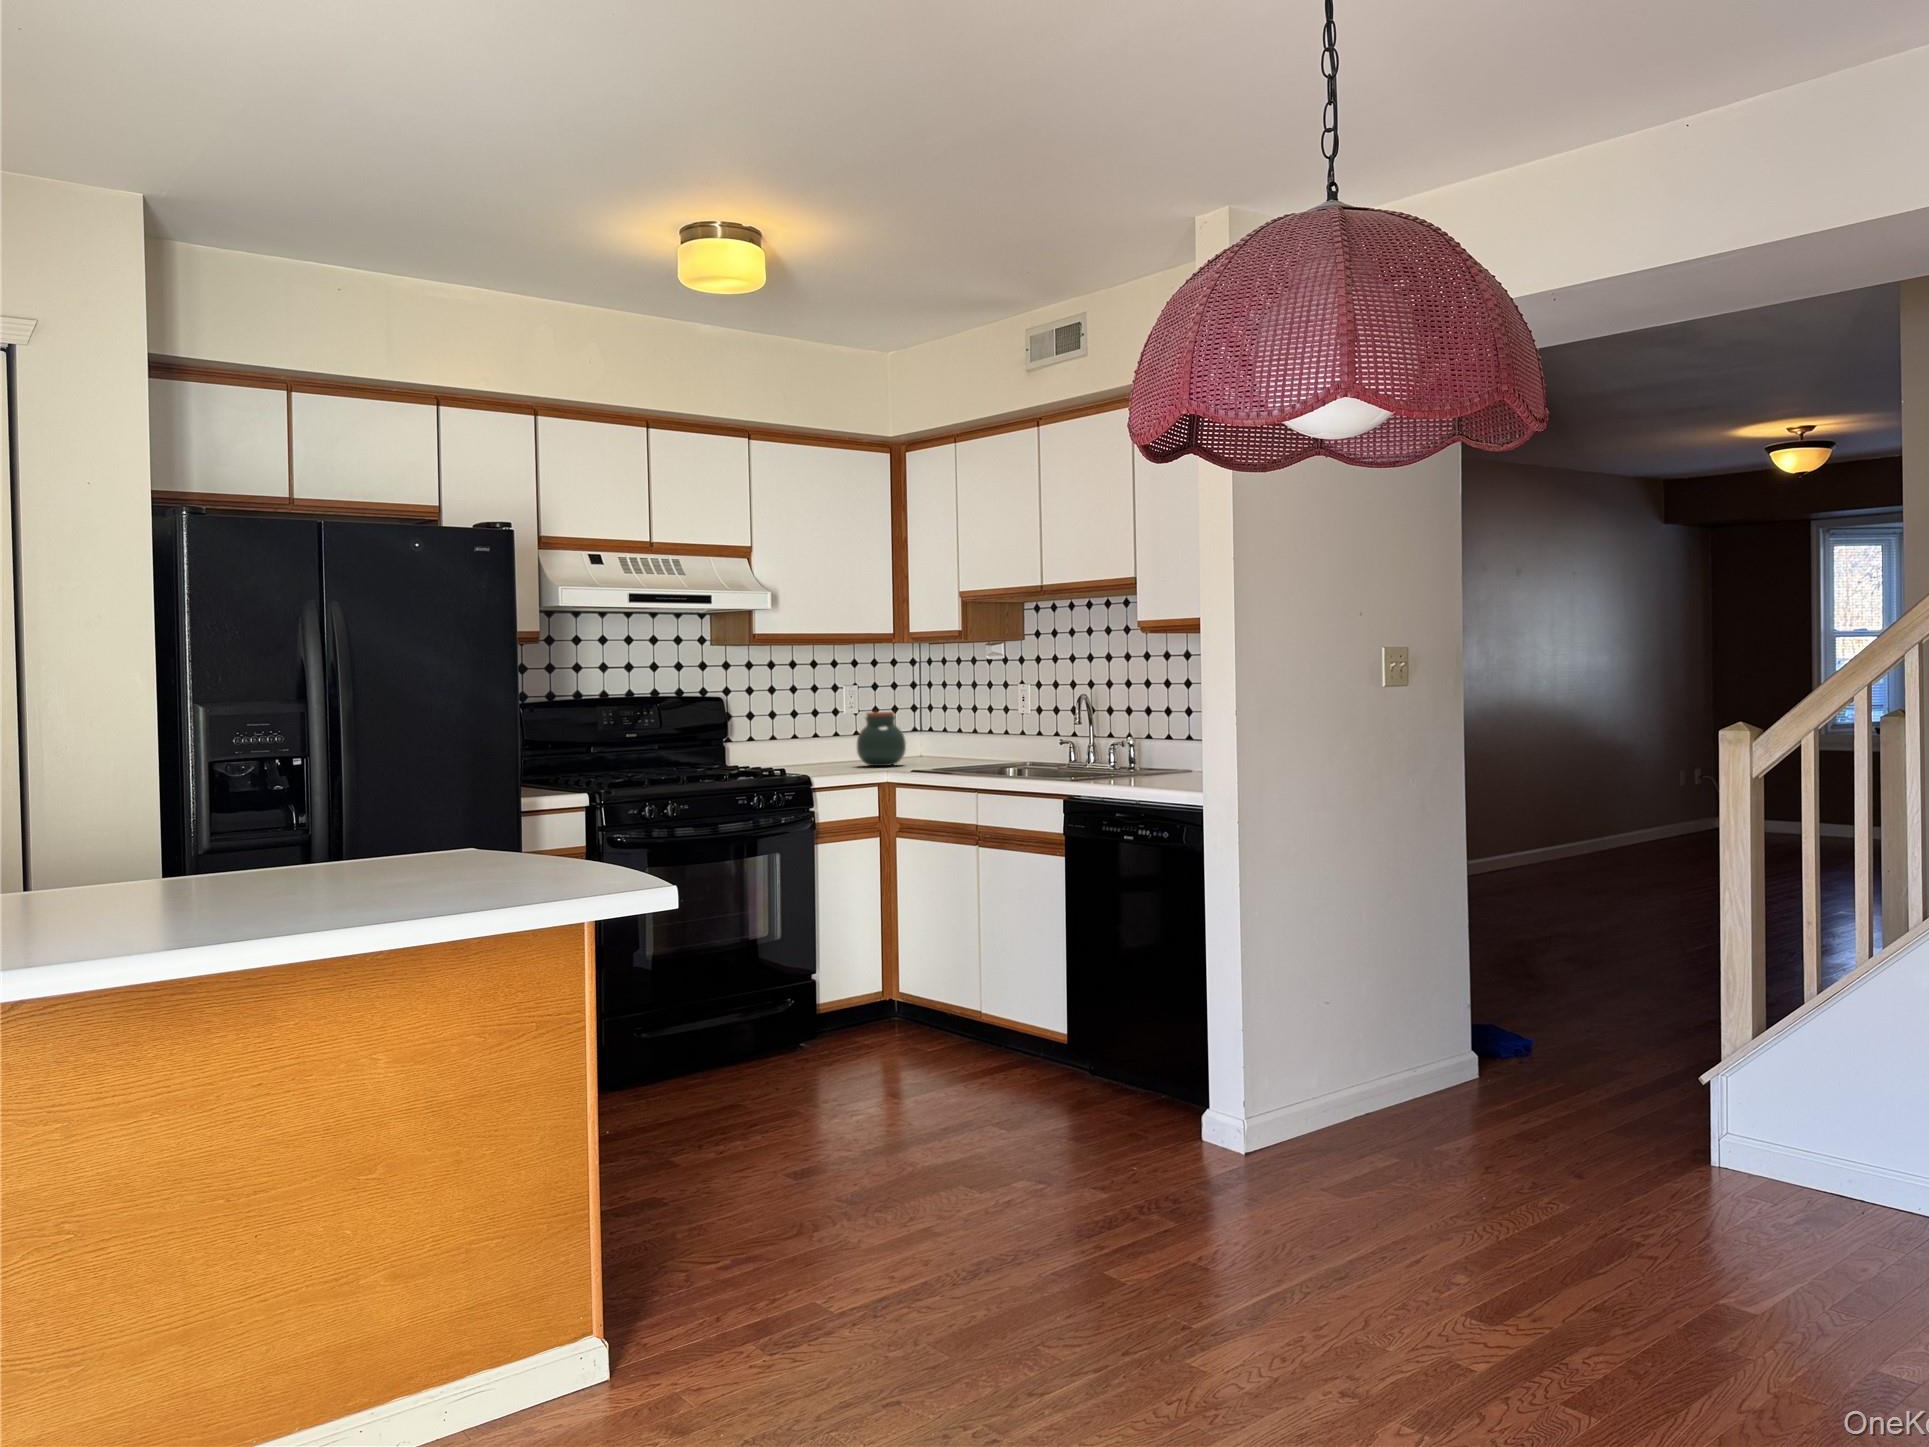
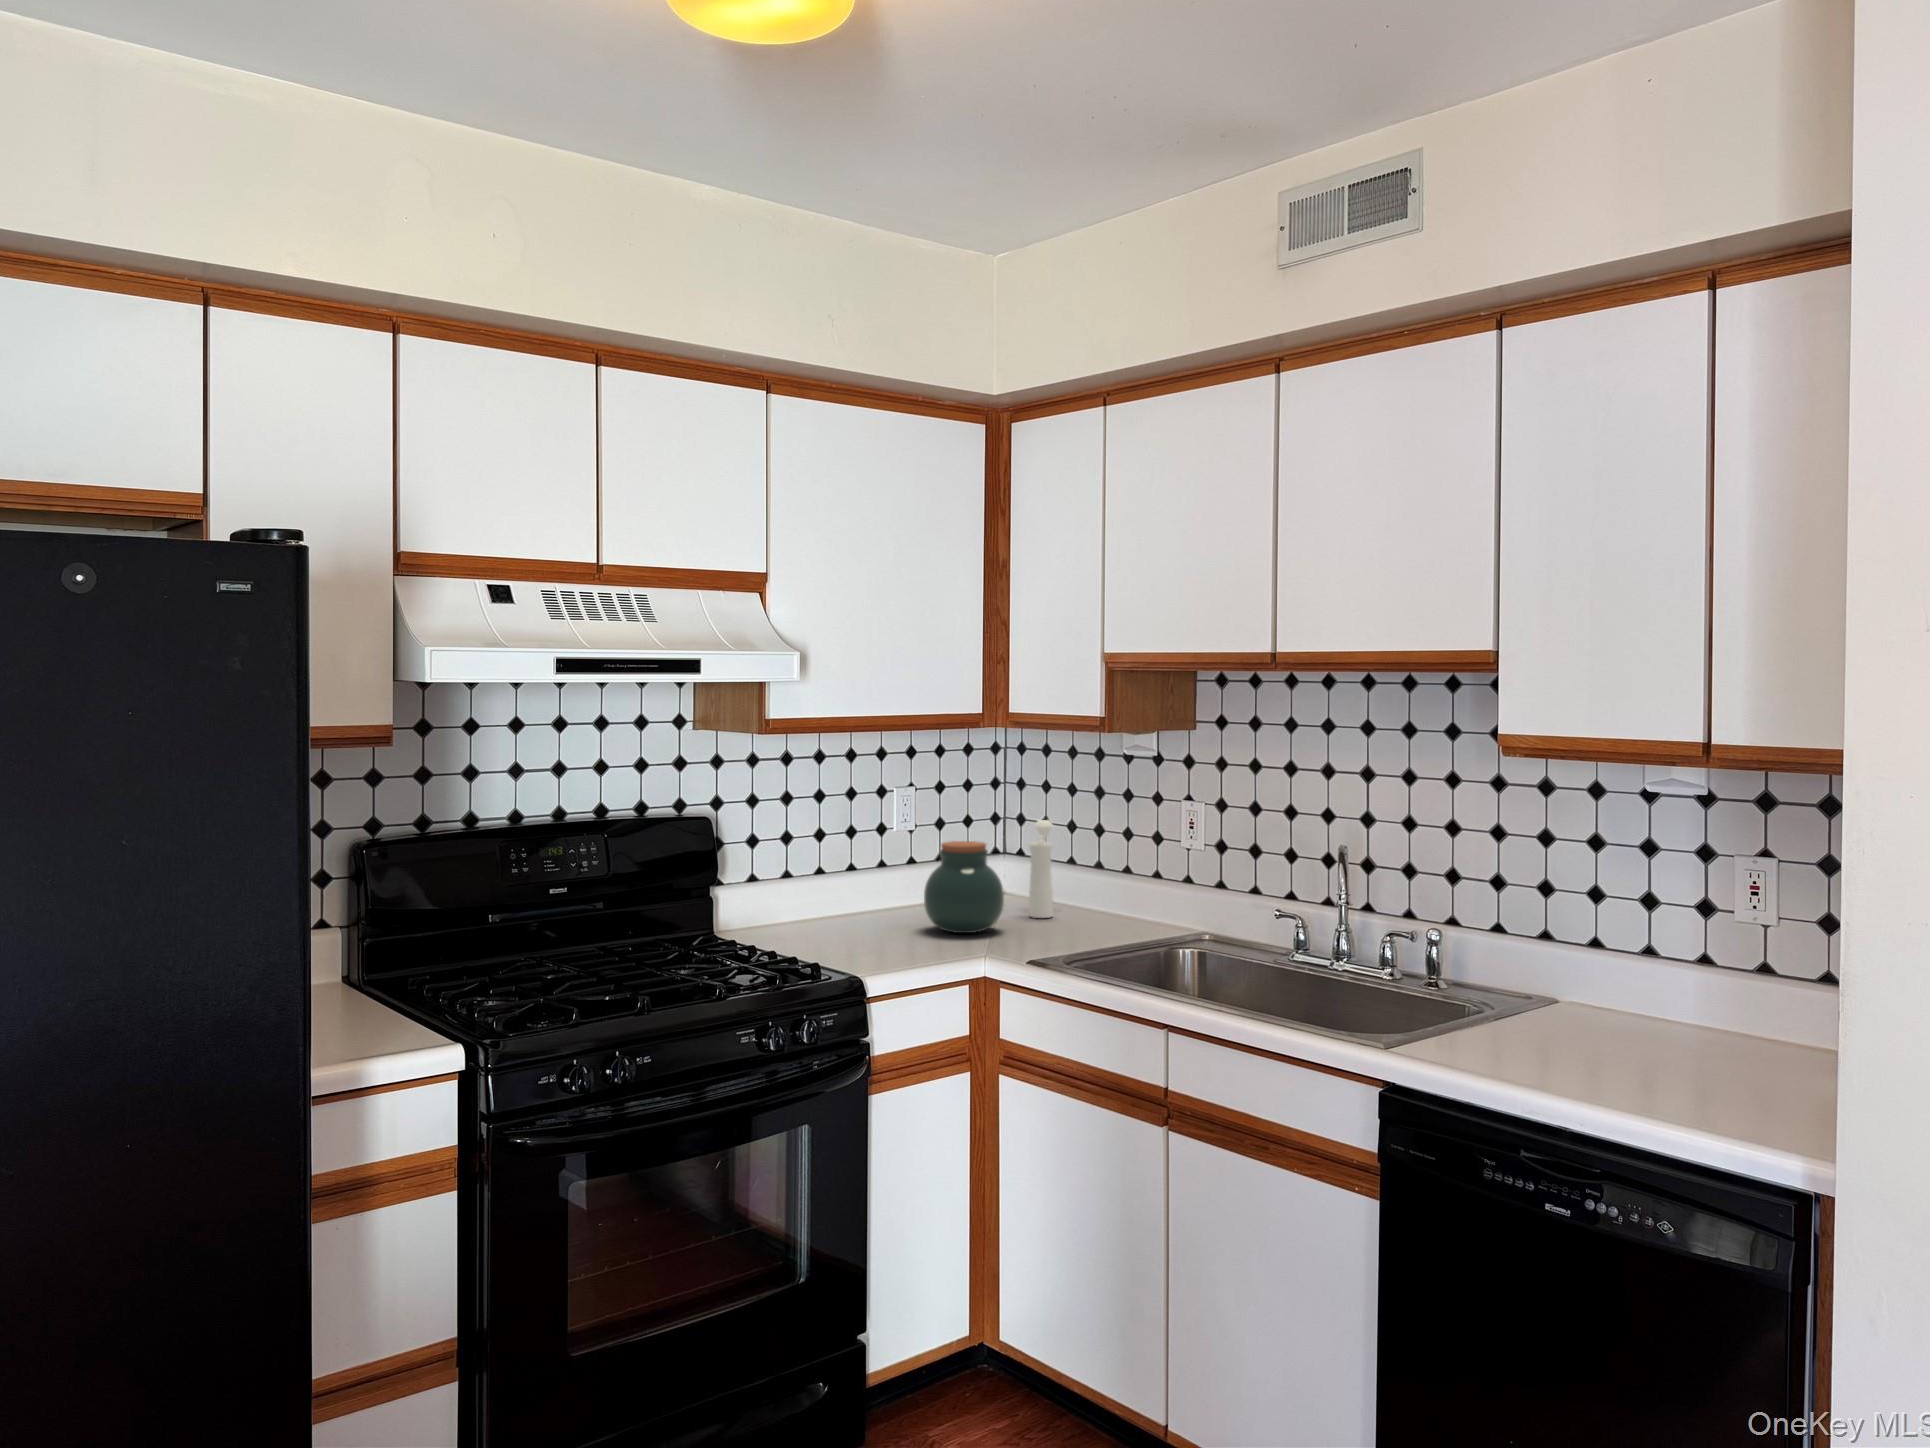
pepper mill: none [926,704,945,762] -> present [1029,820,1053,918]

